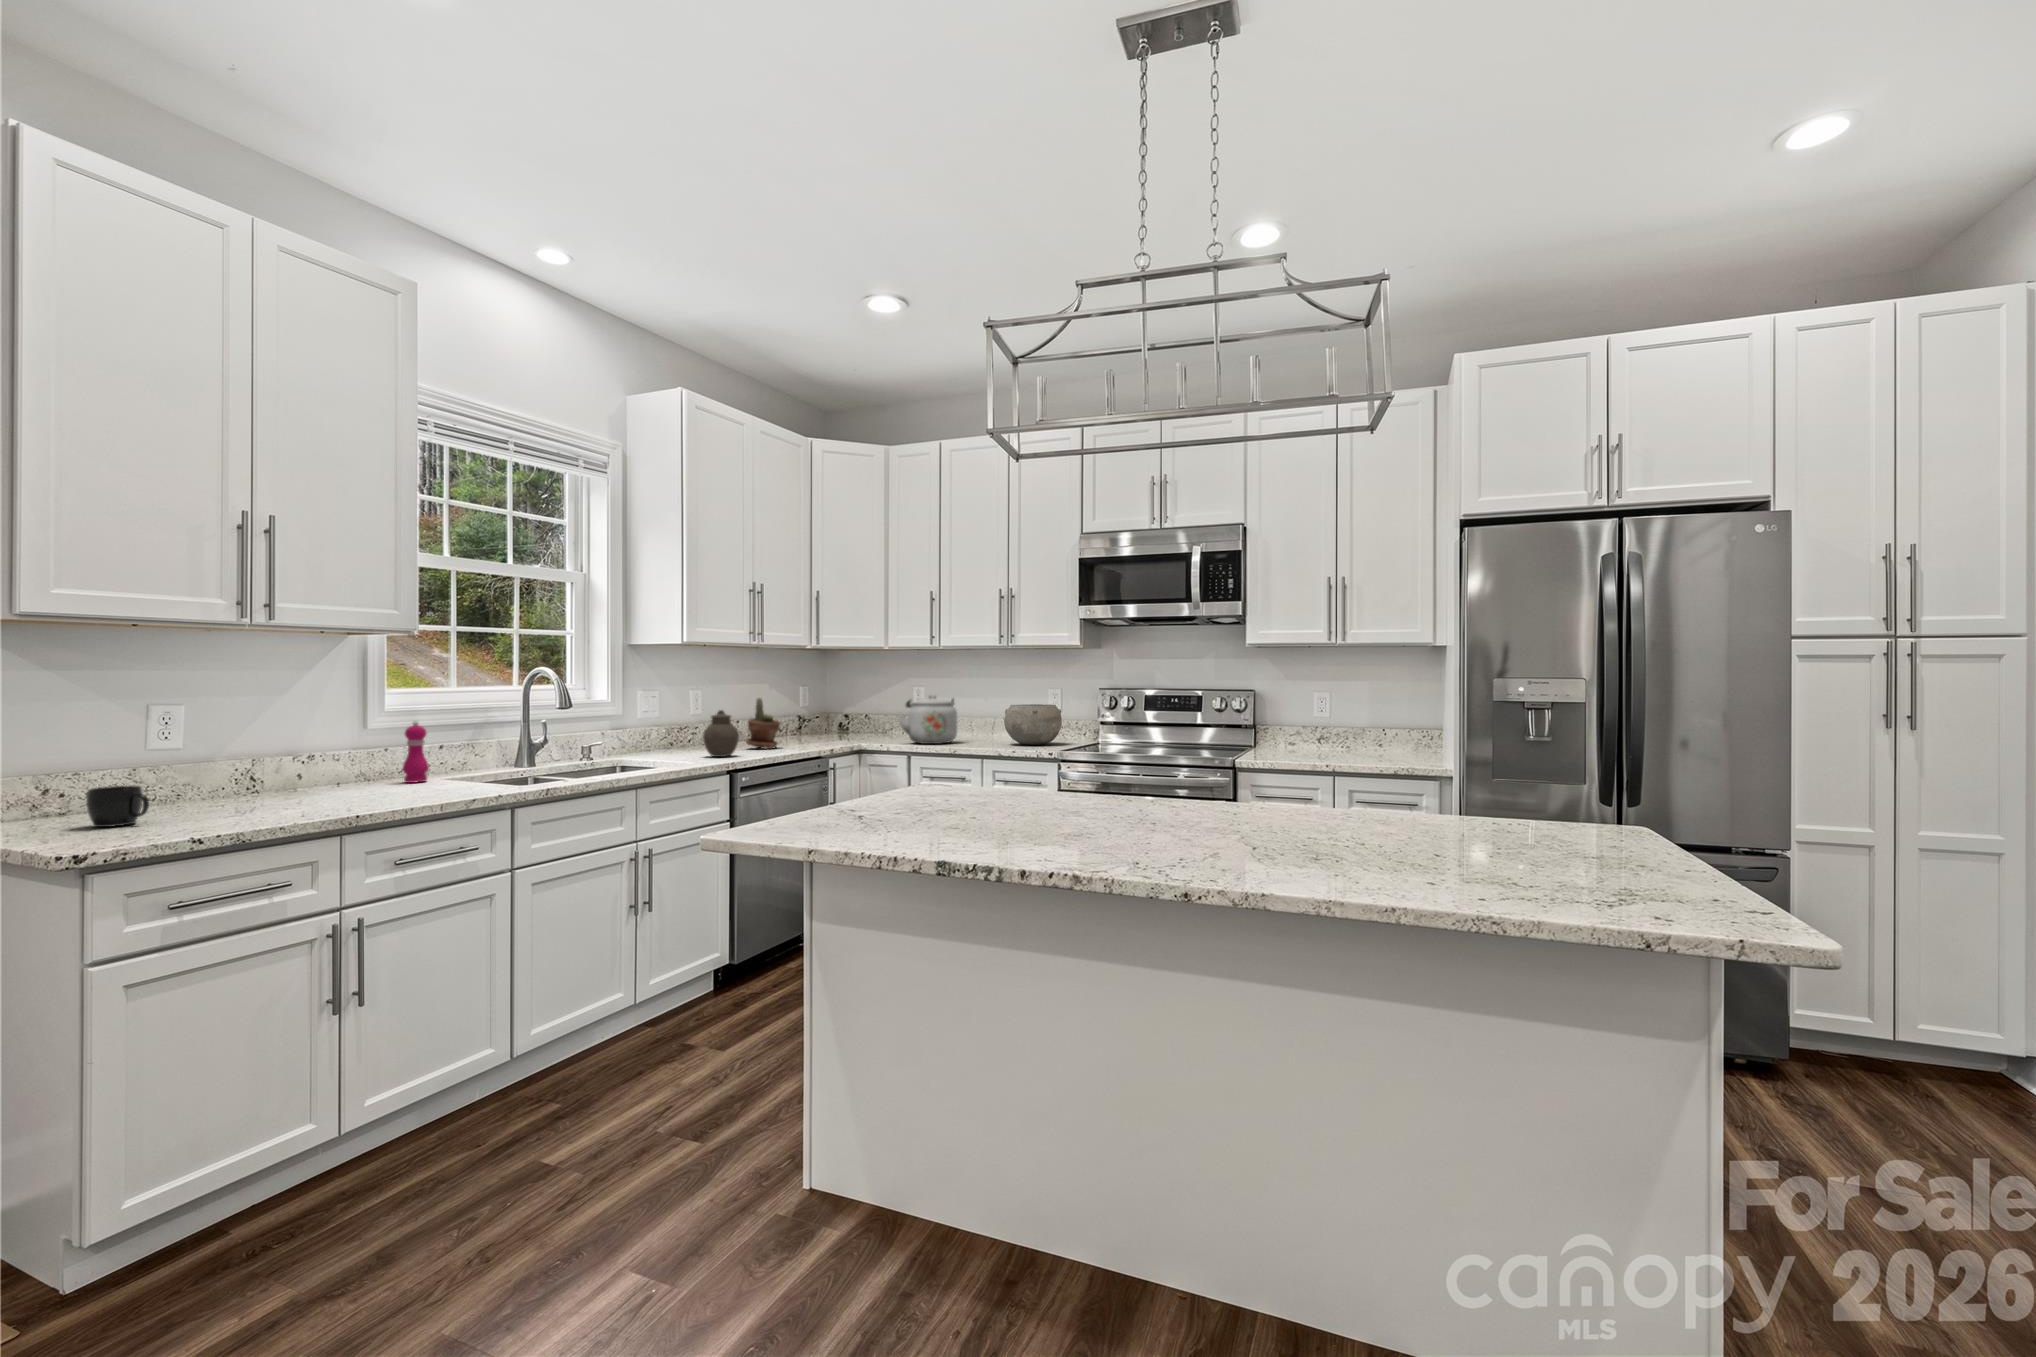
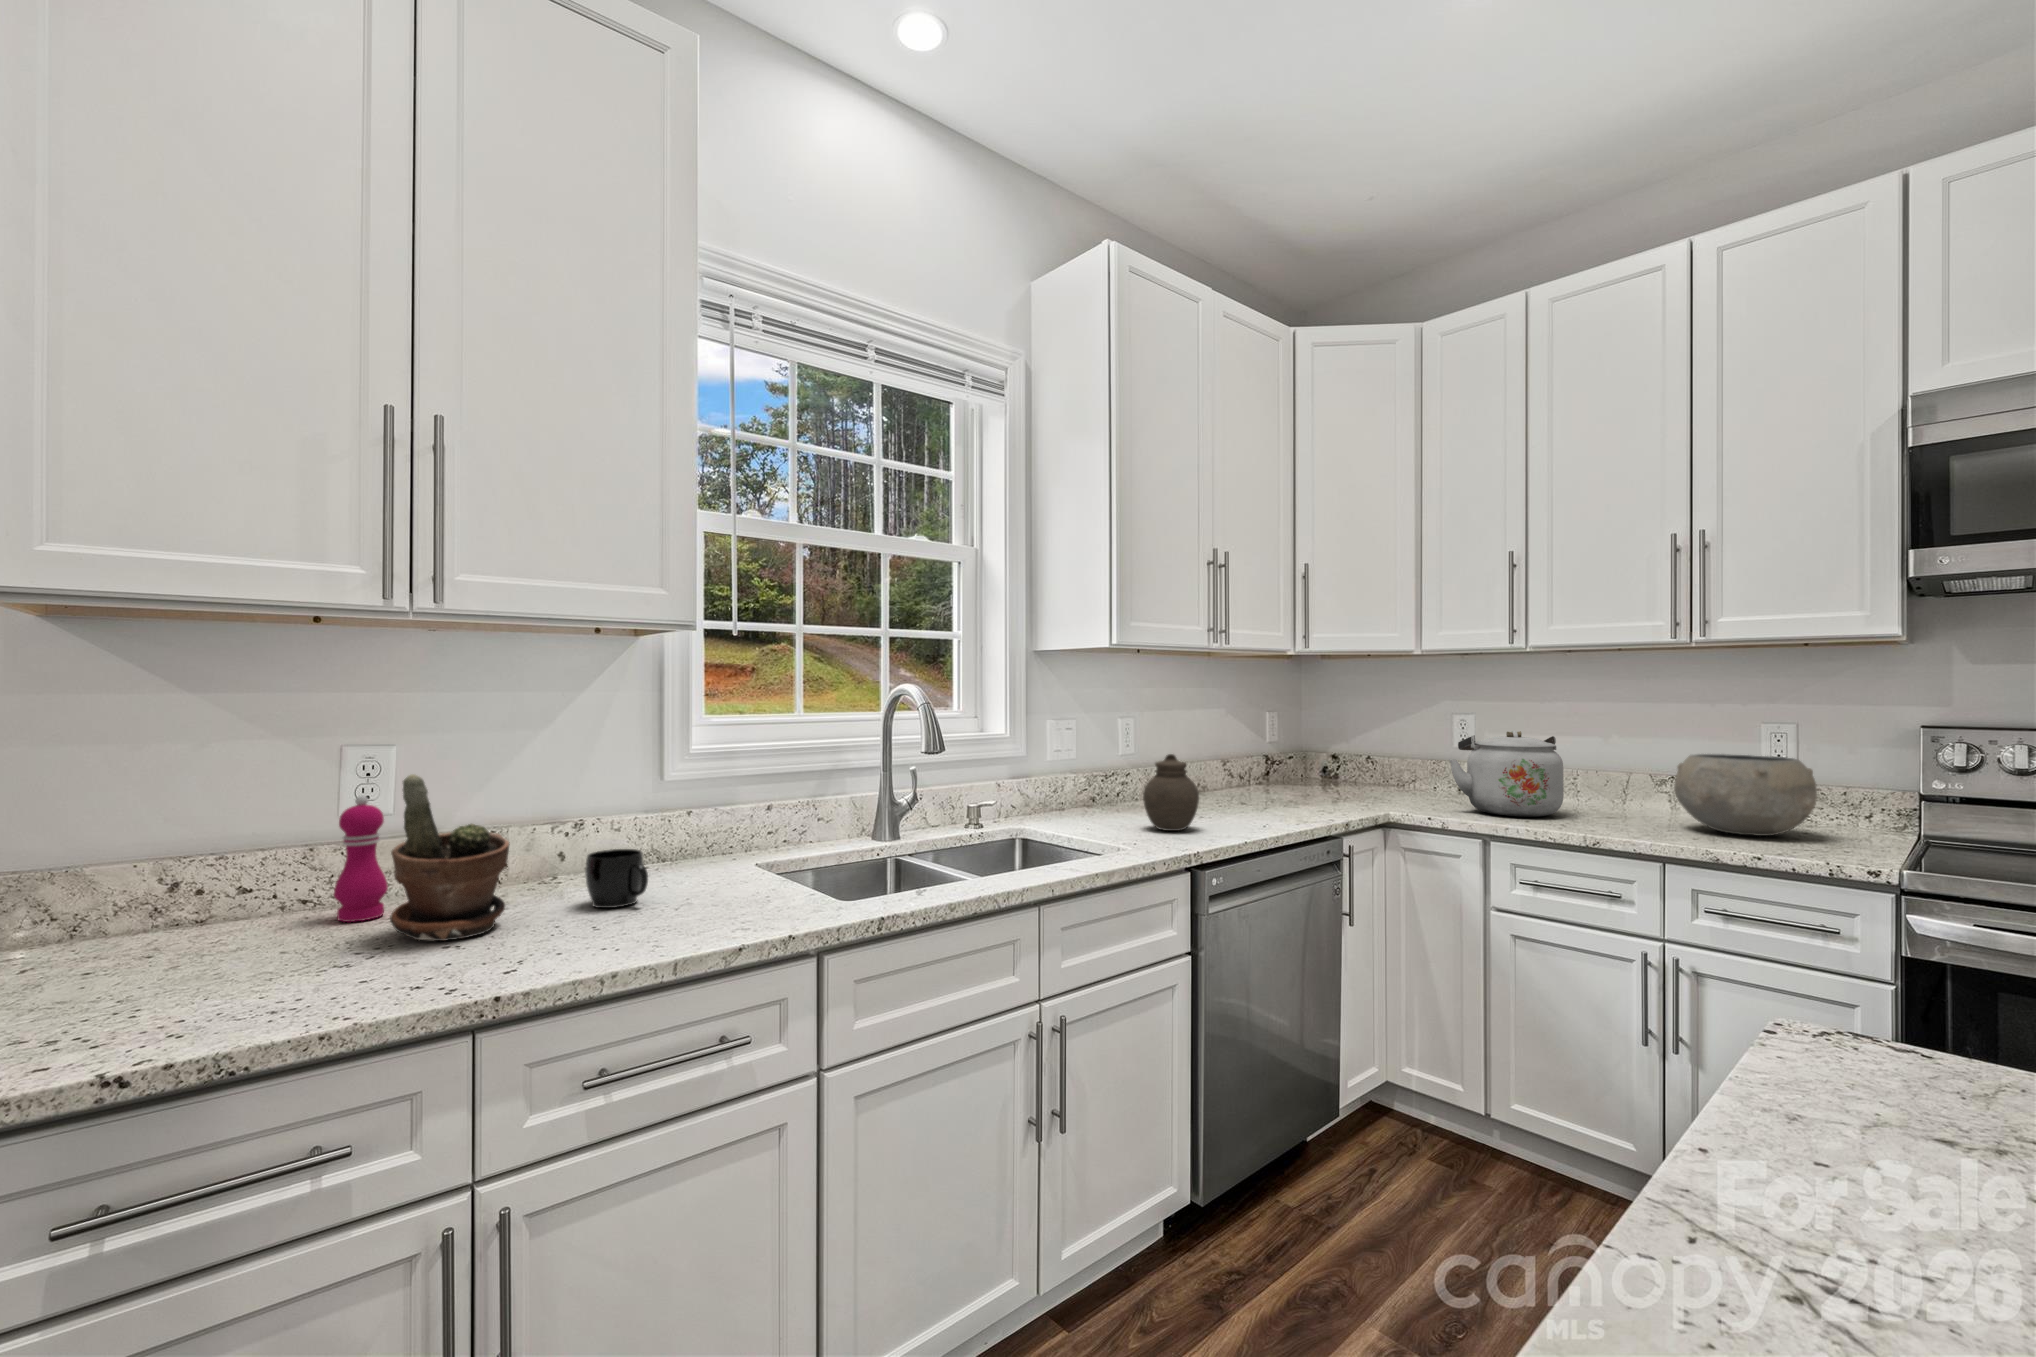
potted plant: present [746,697,780,749] -> present [390,774,510,941]
pepper mill: present [403,721,429,783] -> present [334,795,388,922]
mug: present [86,786,149,827] -> present [585,849,648,908]

